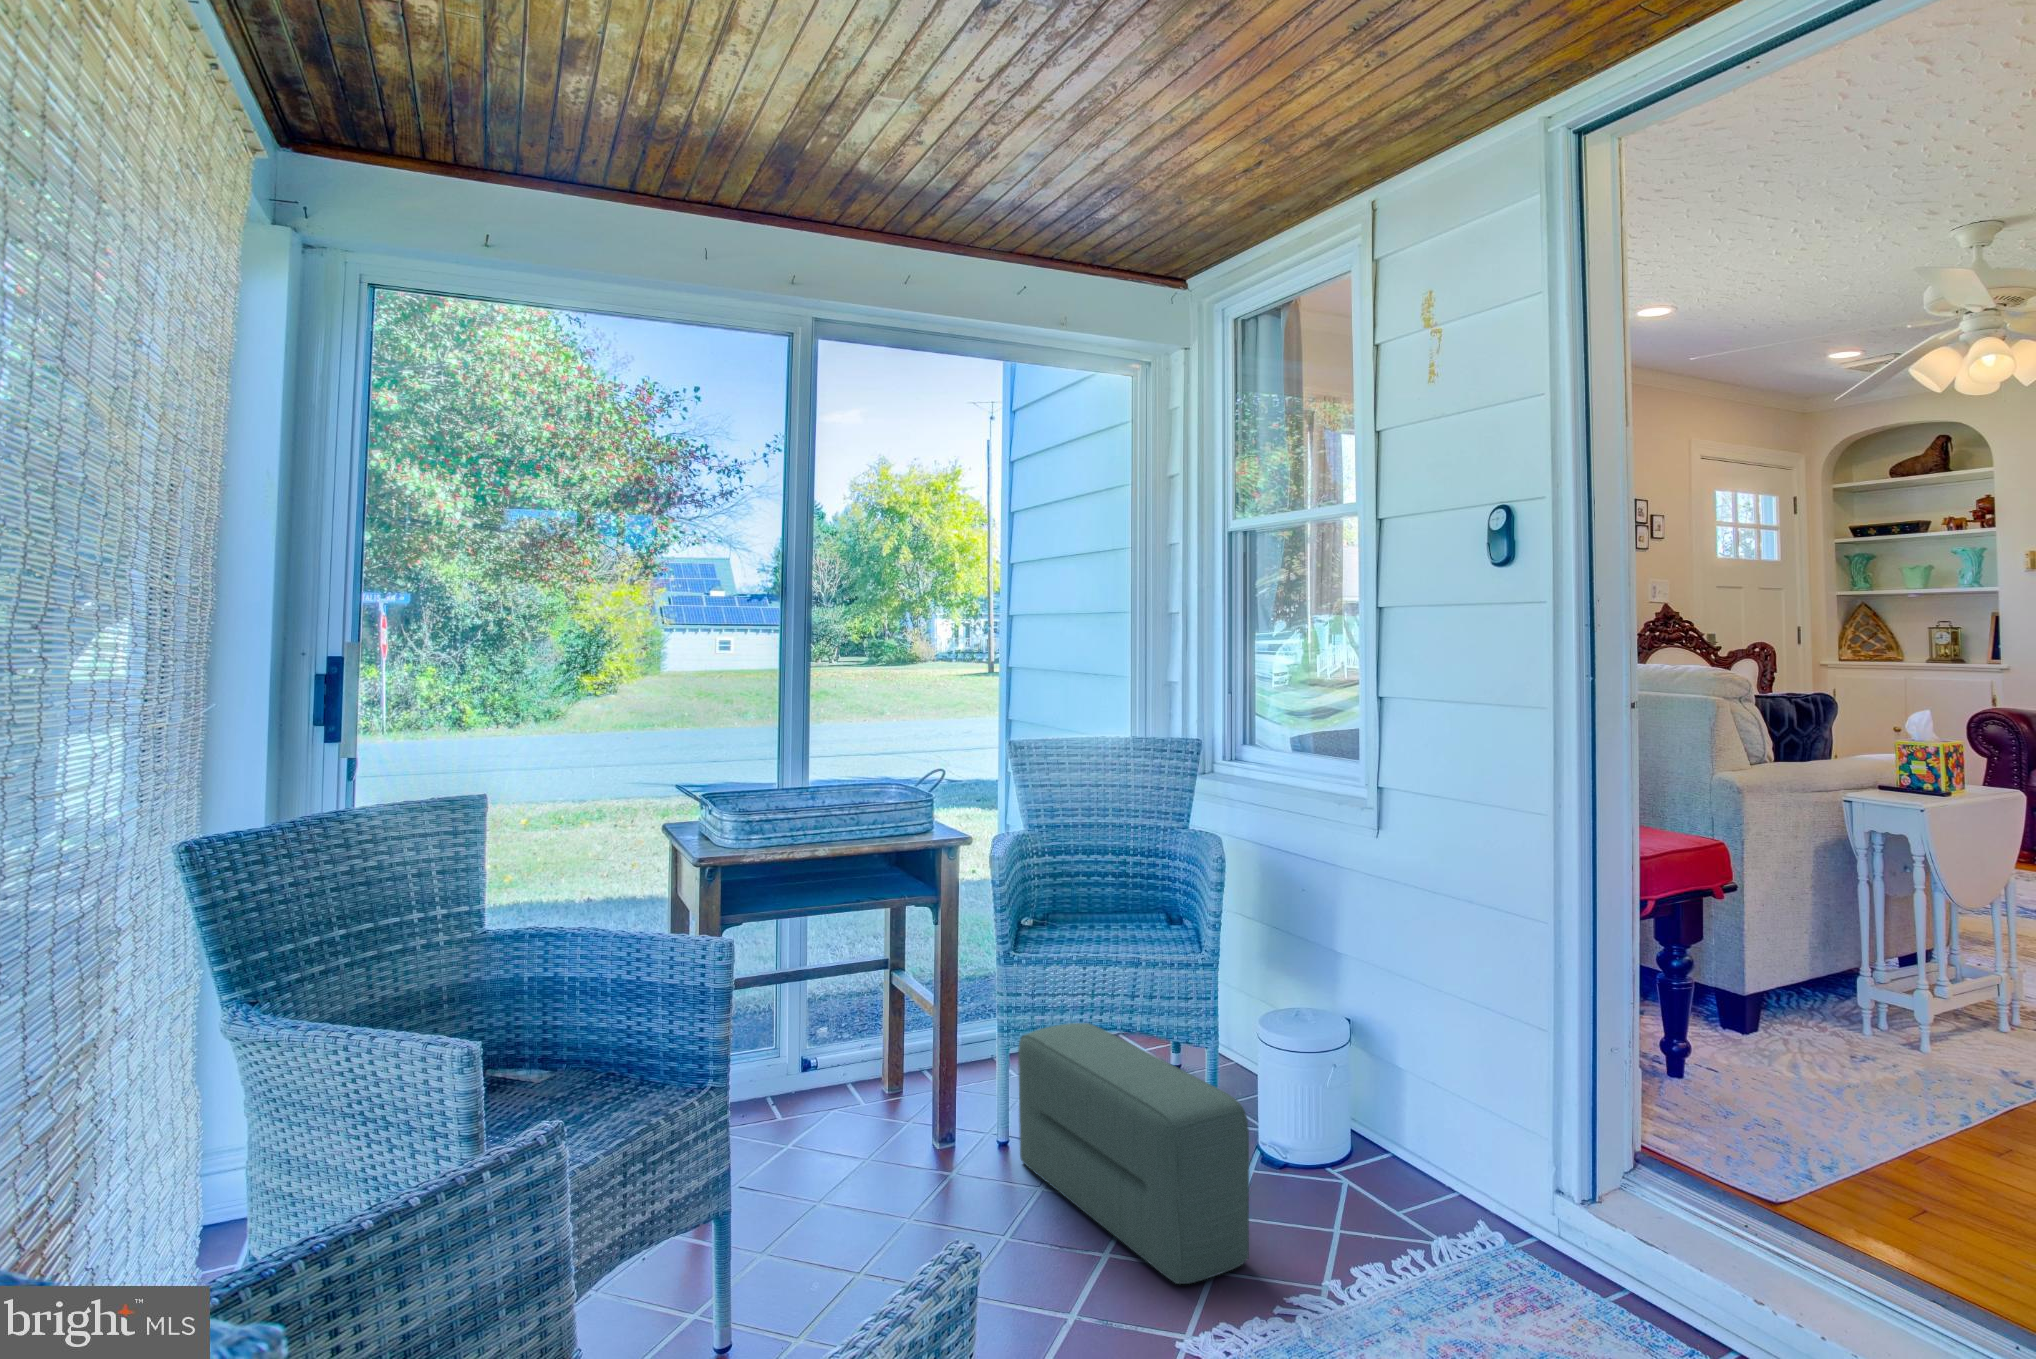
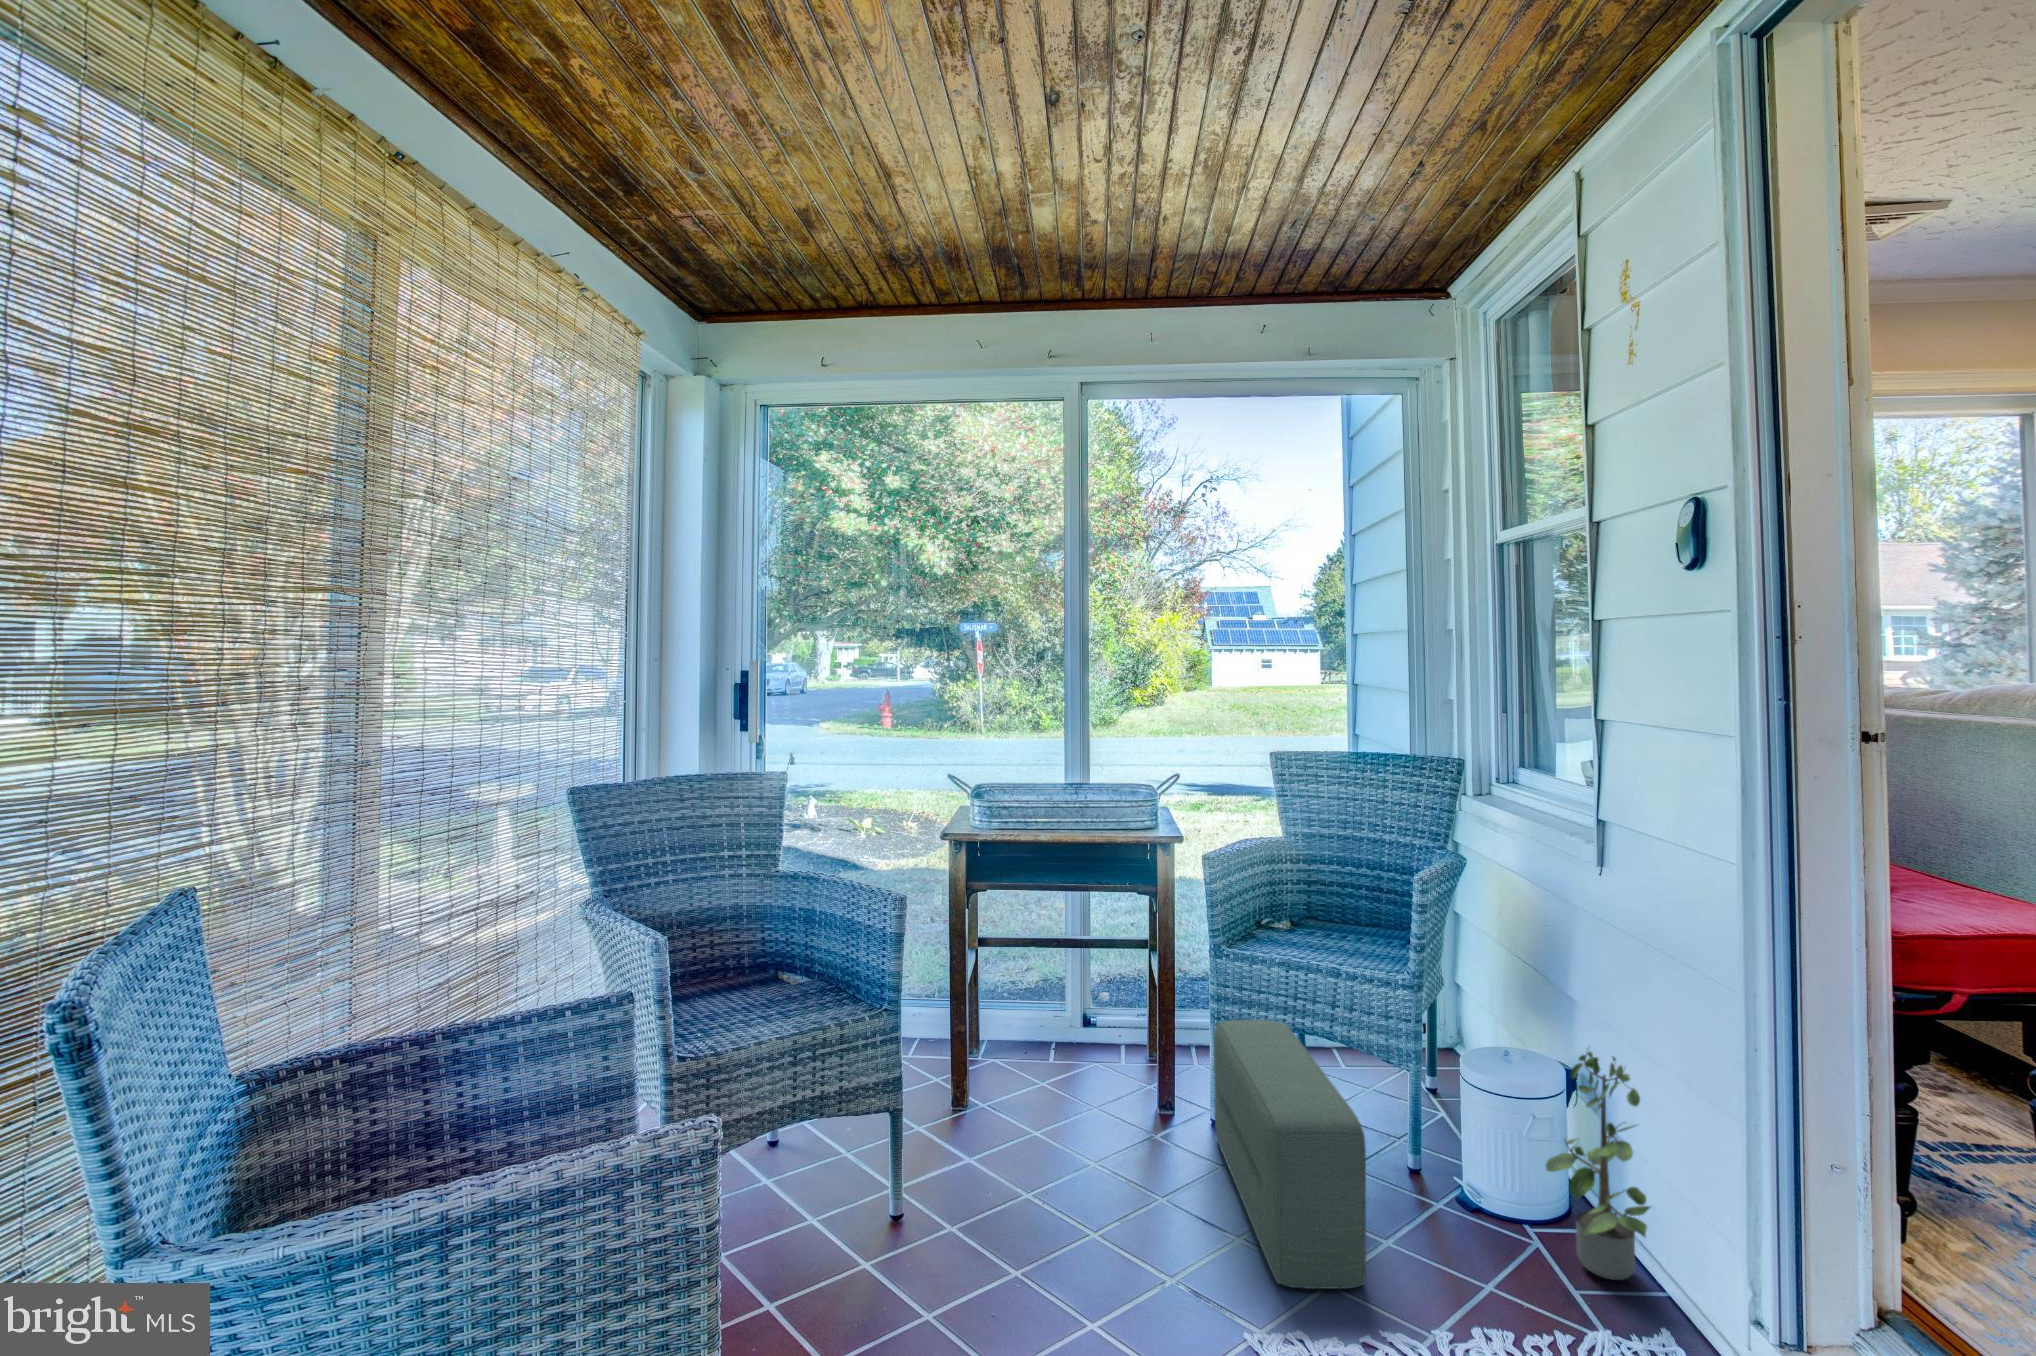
potted plant: none [1351,990,1458,1196] -> present [1546,1052,1650,1280]

